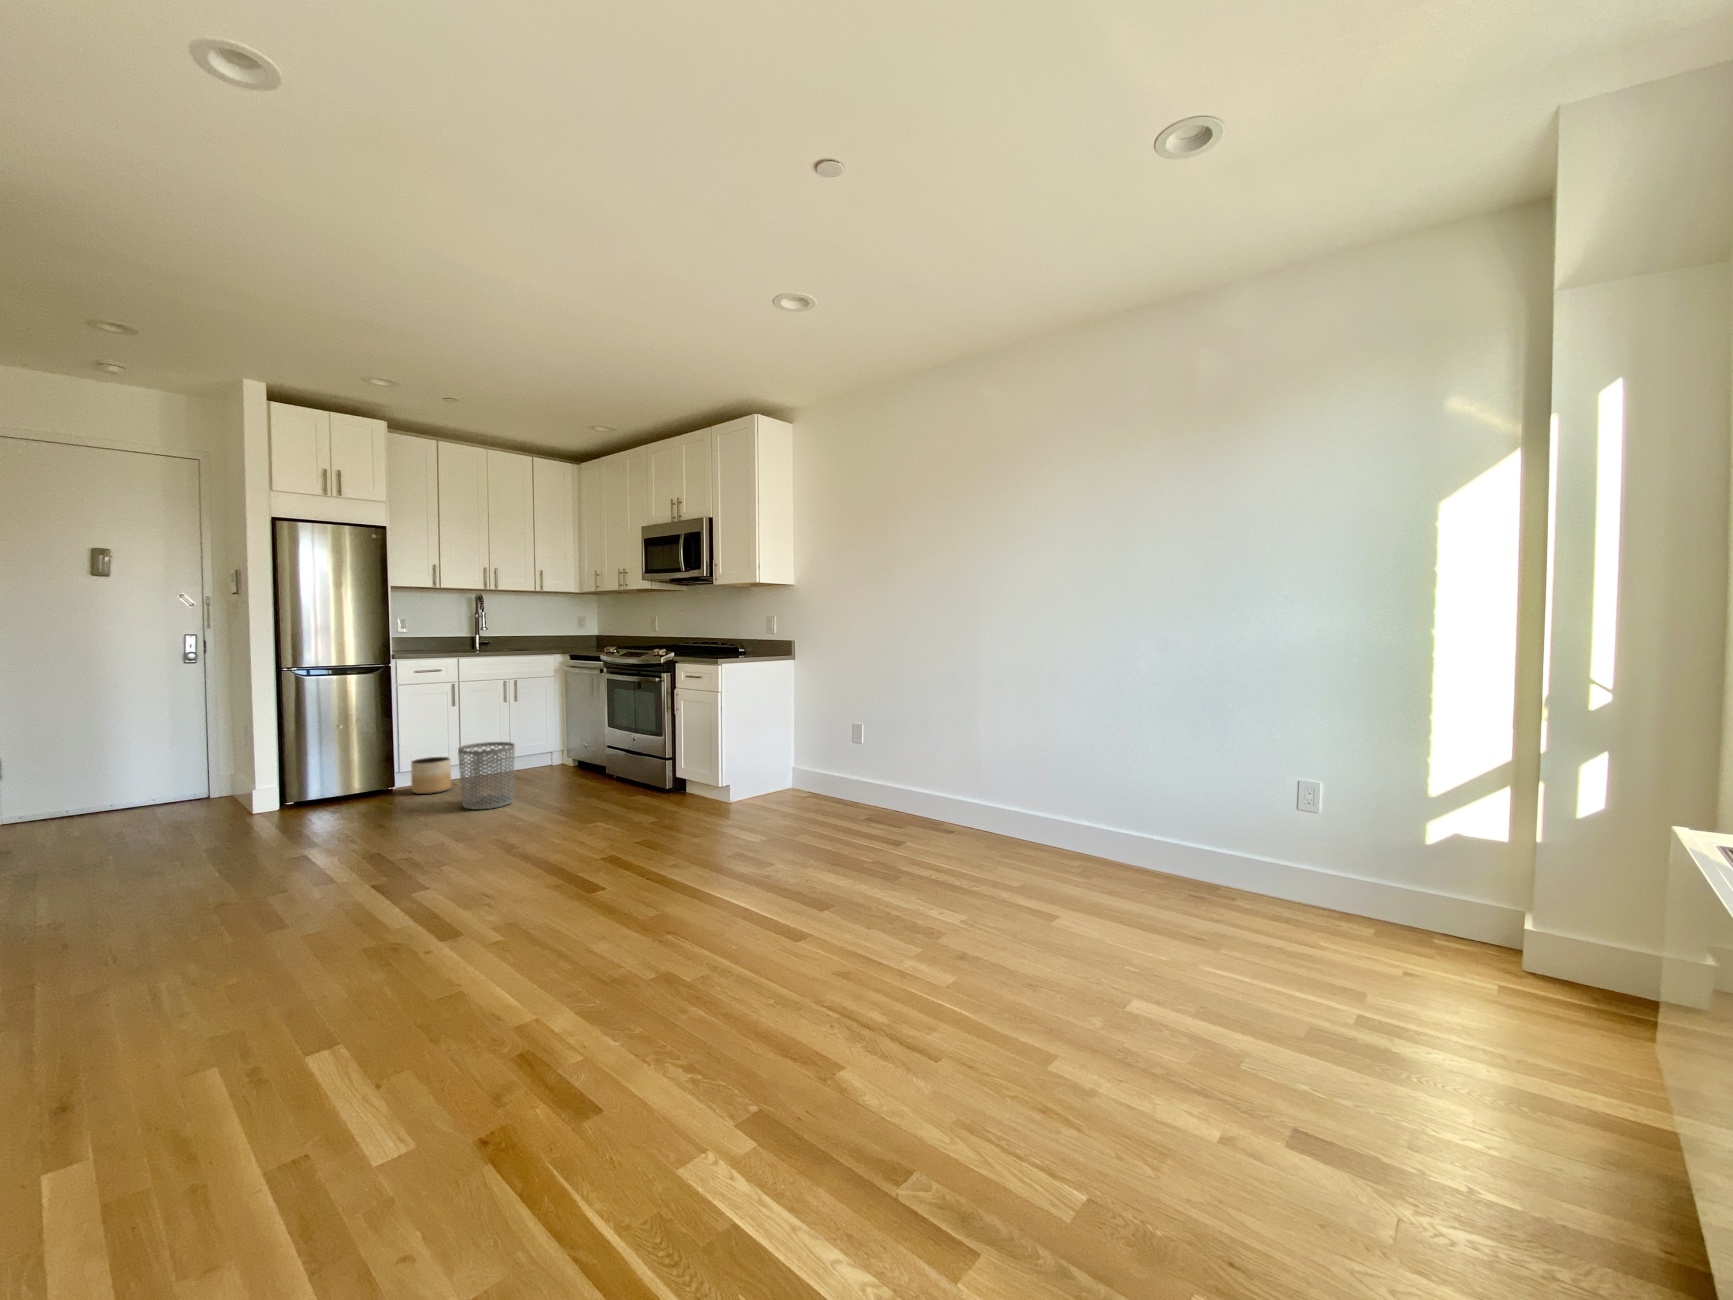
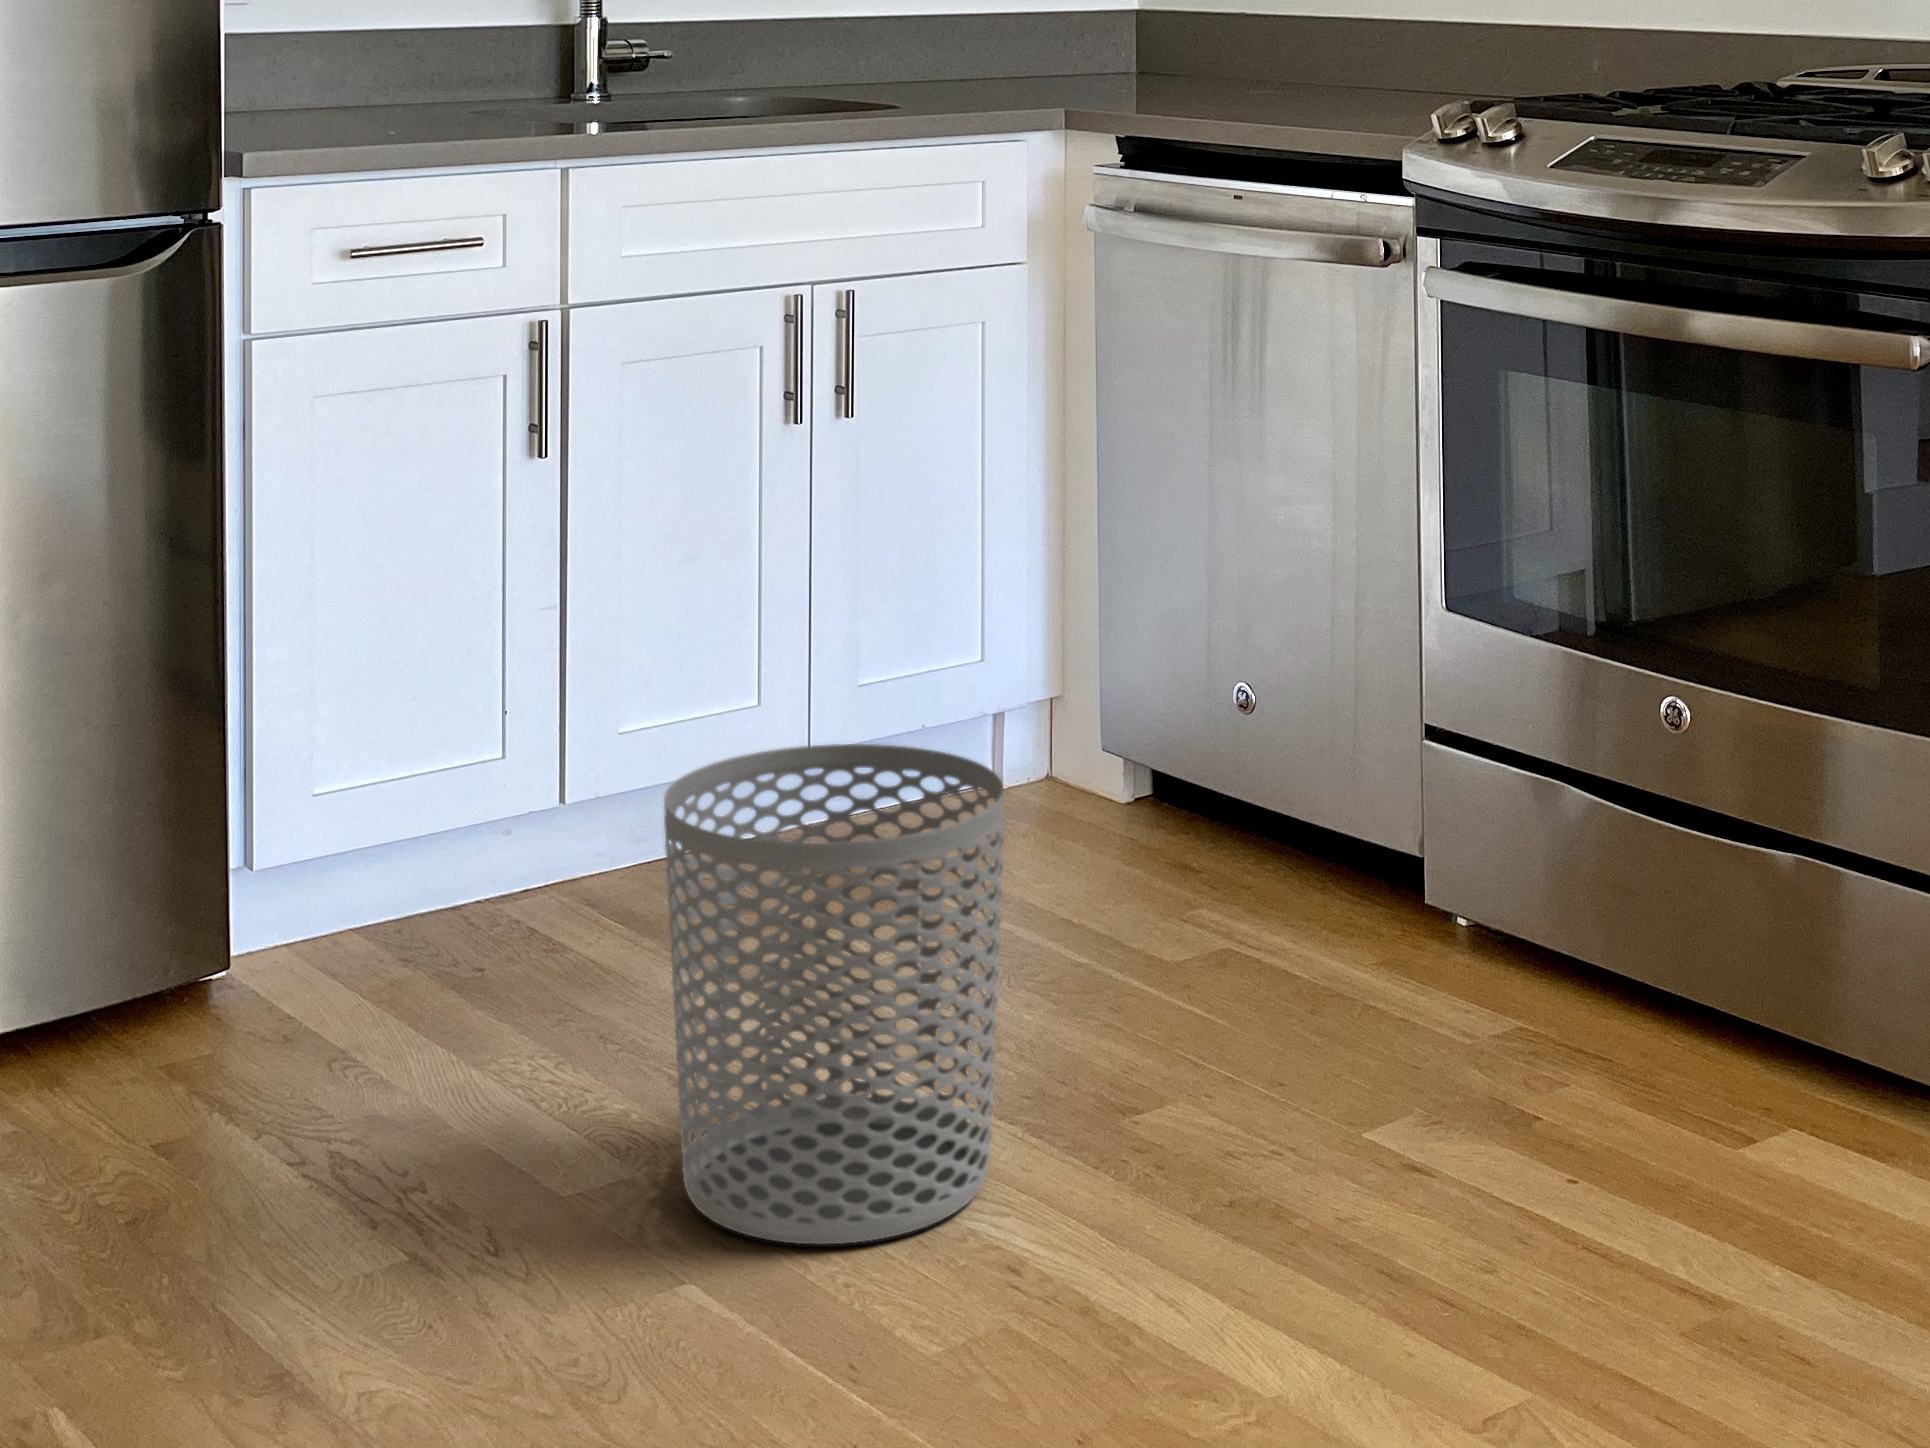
planter: present [411,757,451,794] -> none [316,783,536,1038]

